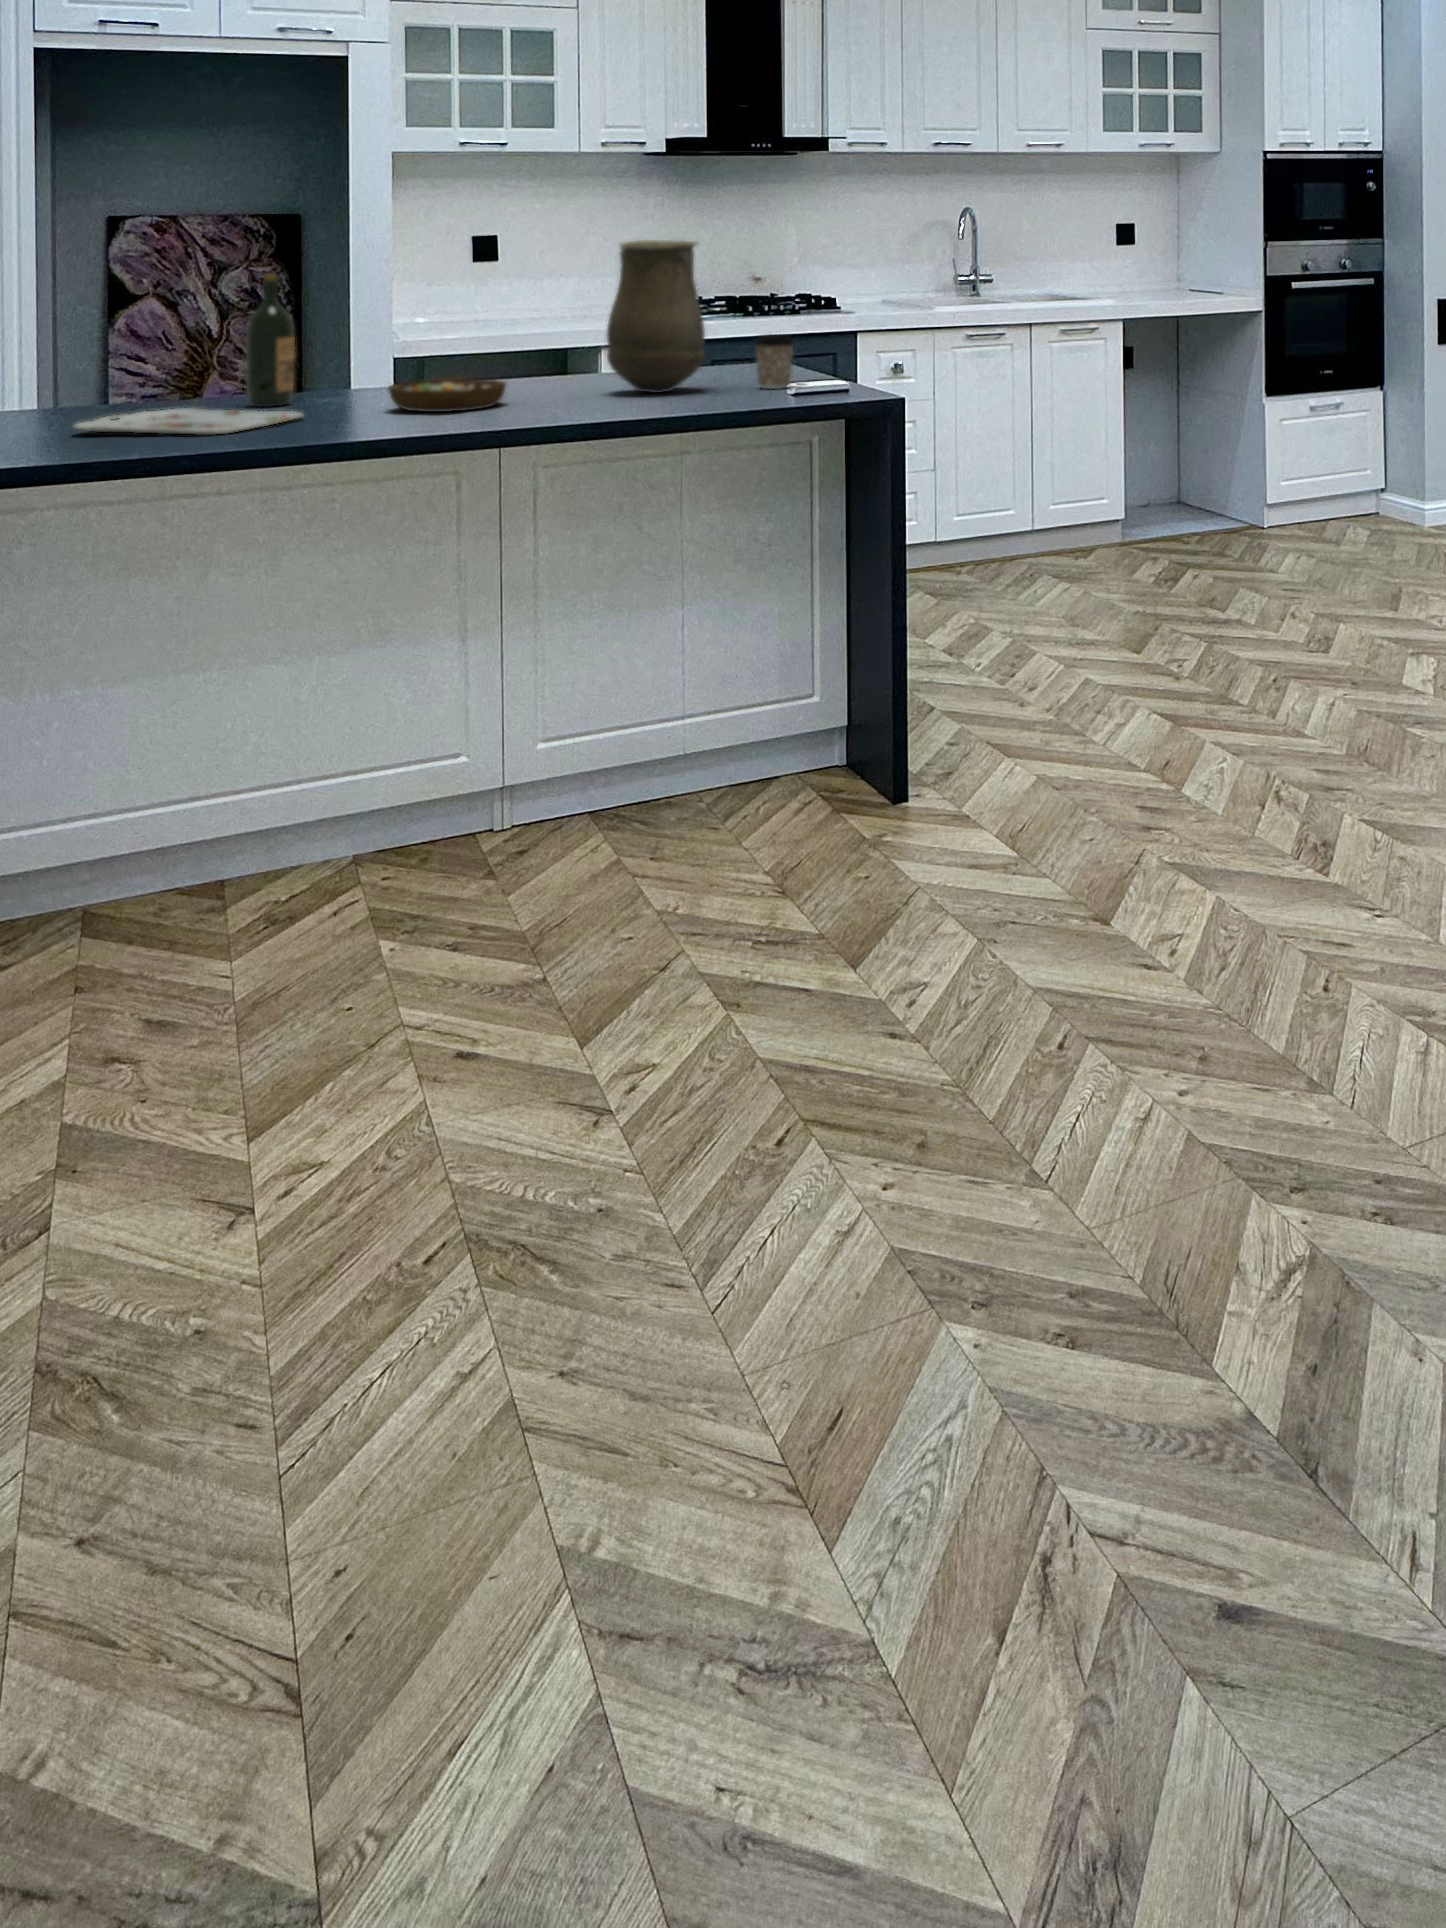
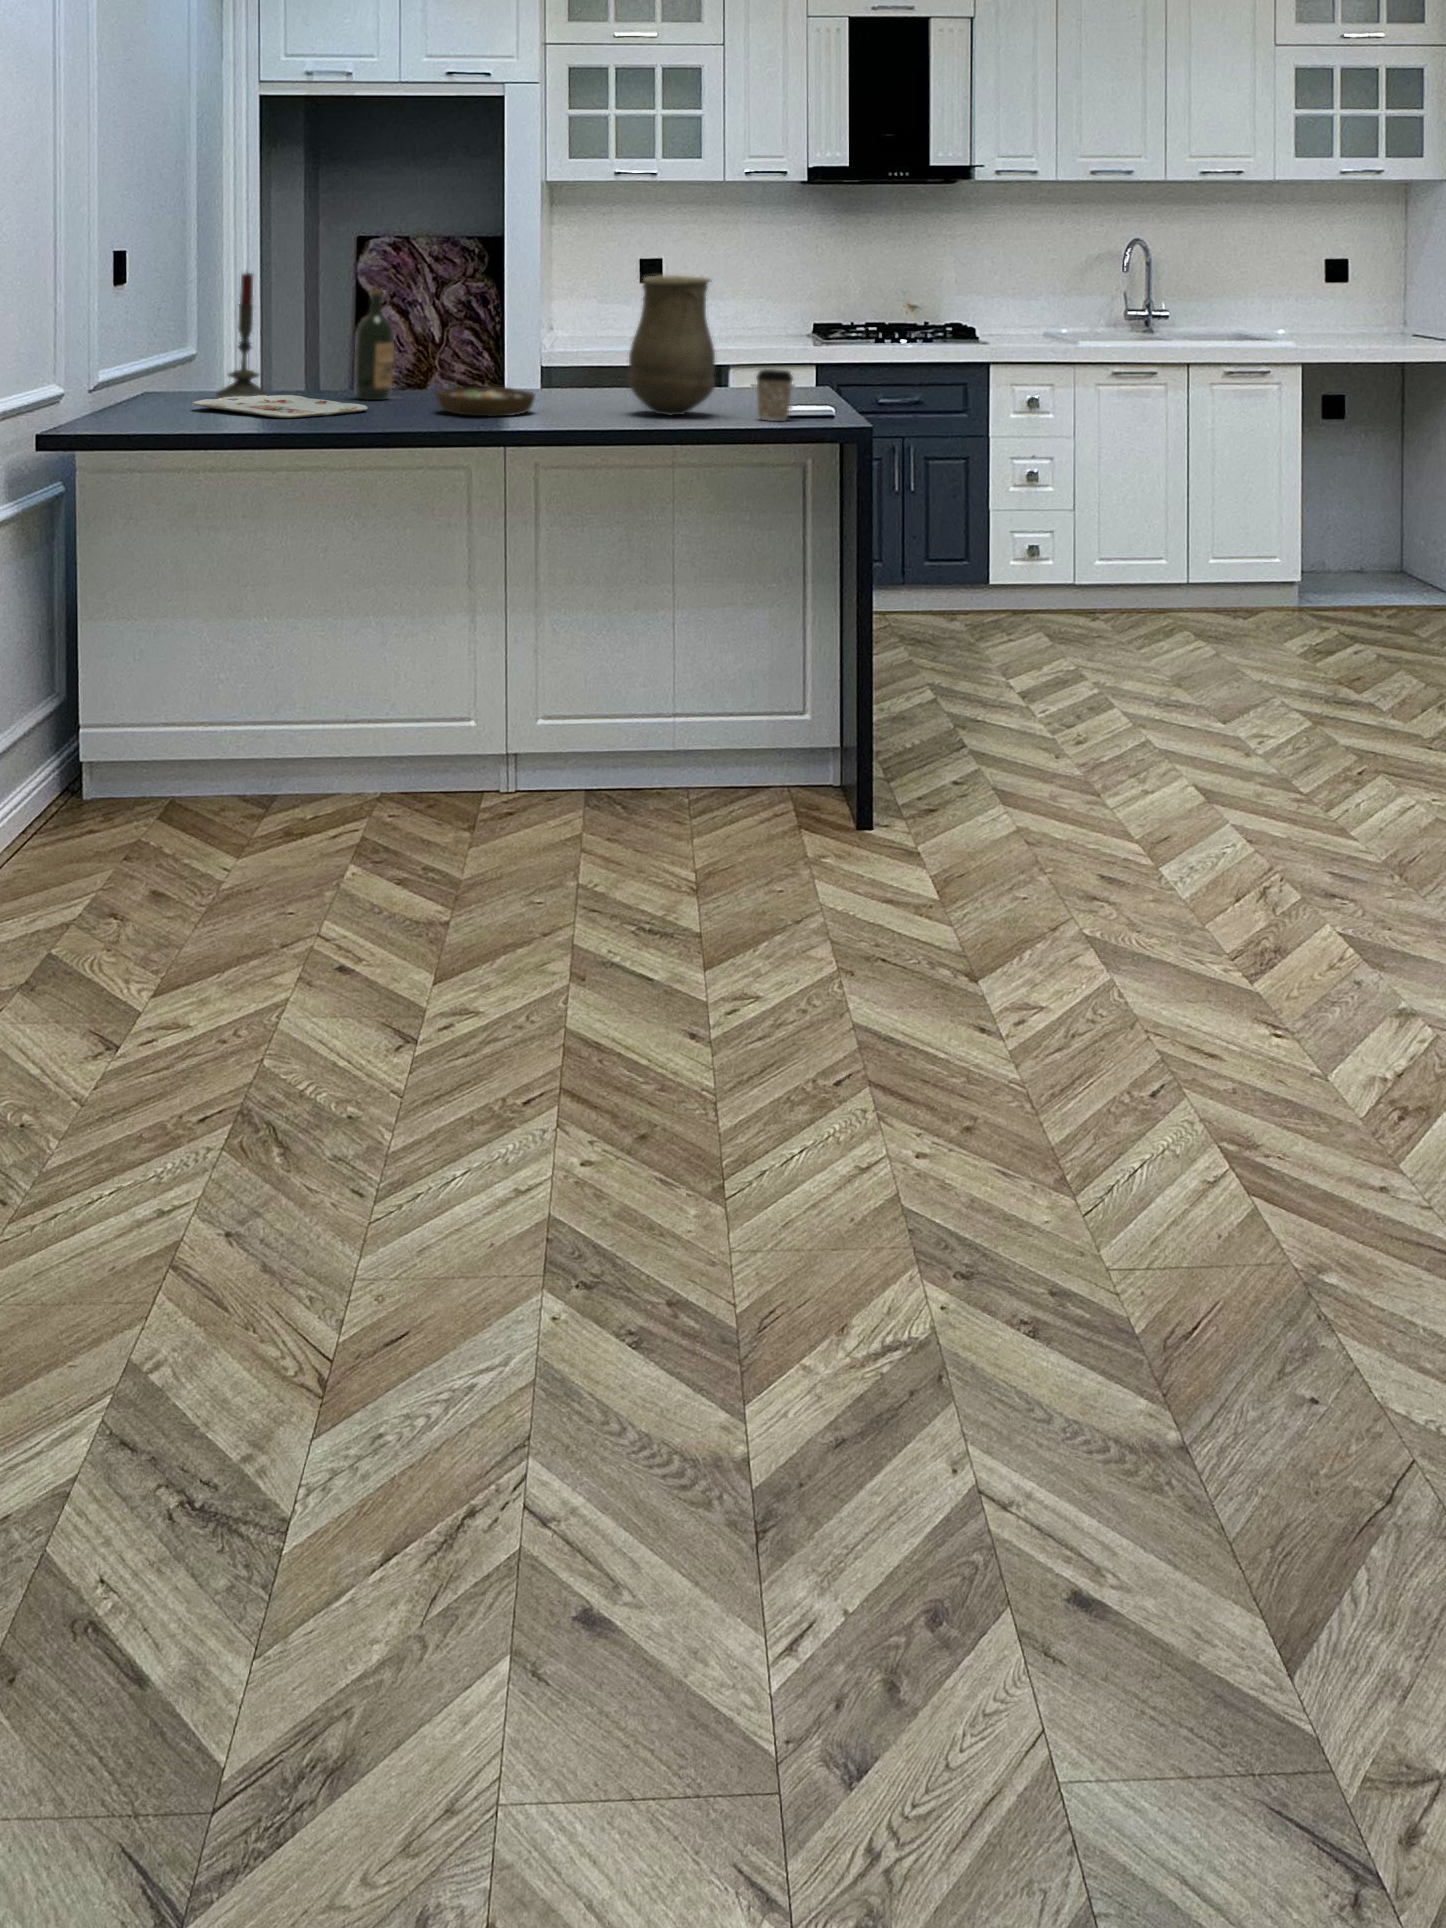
candle: none [66,259,136,422] -> present [216,273,268,398]

